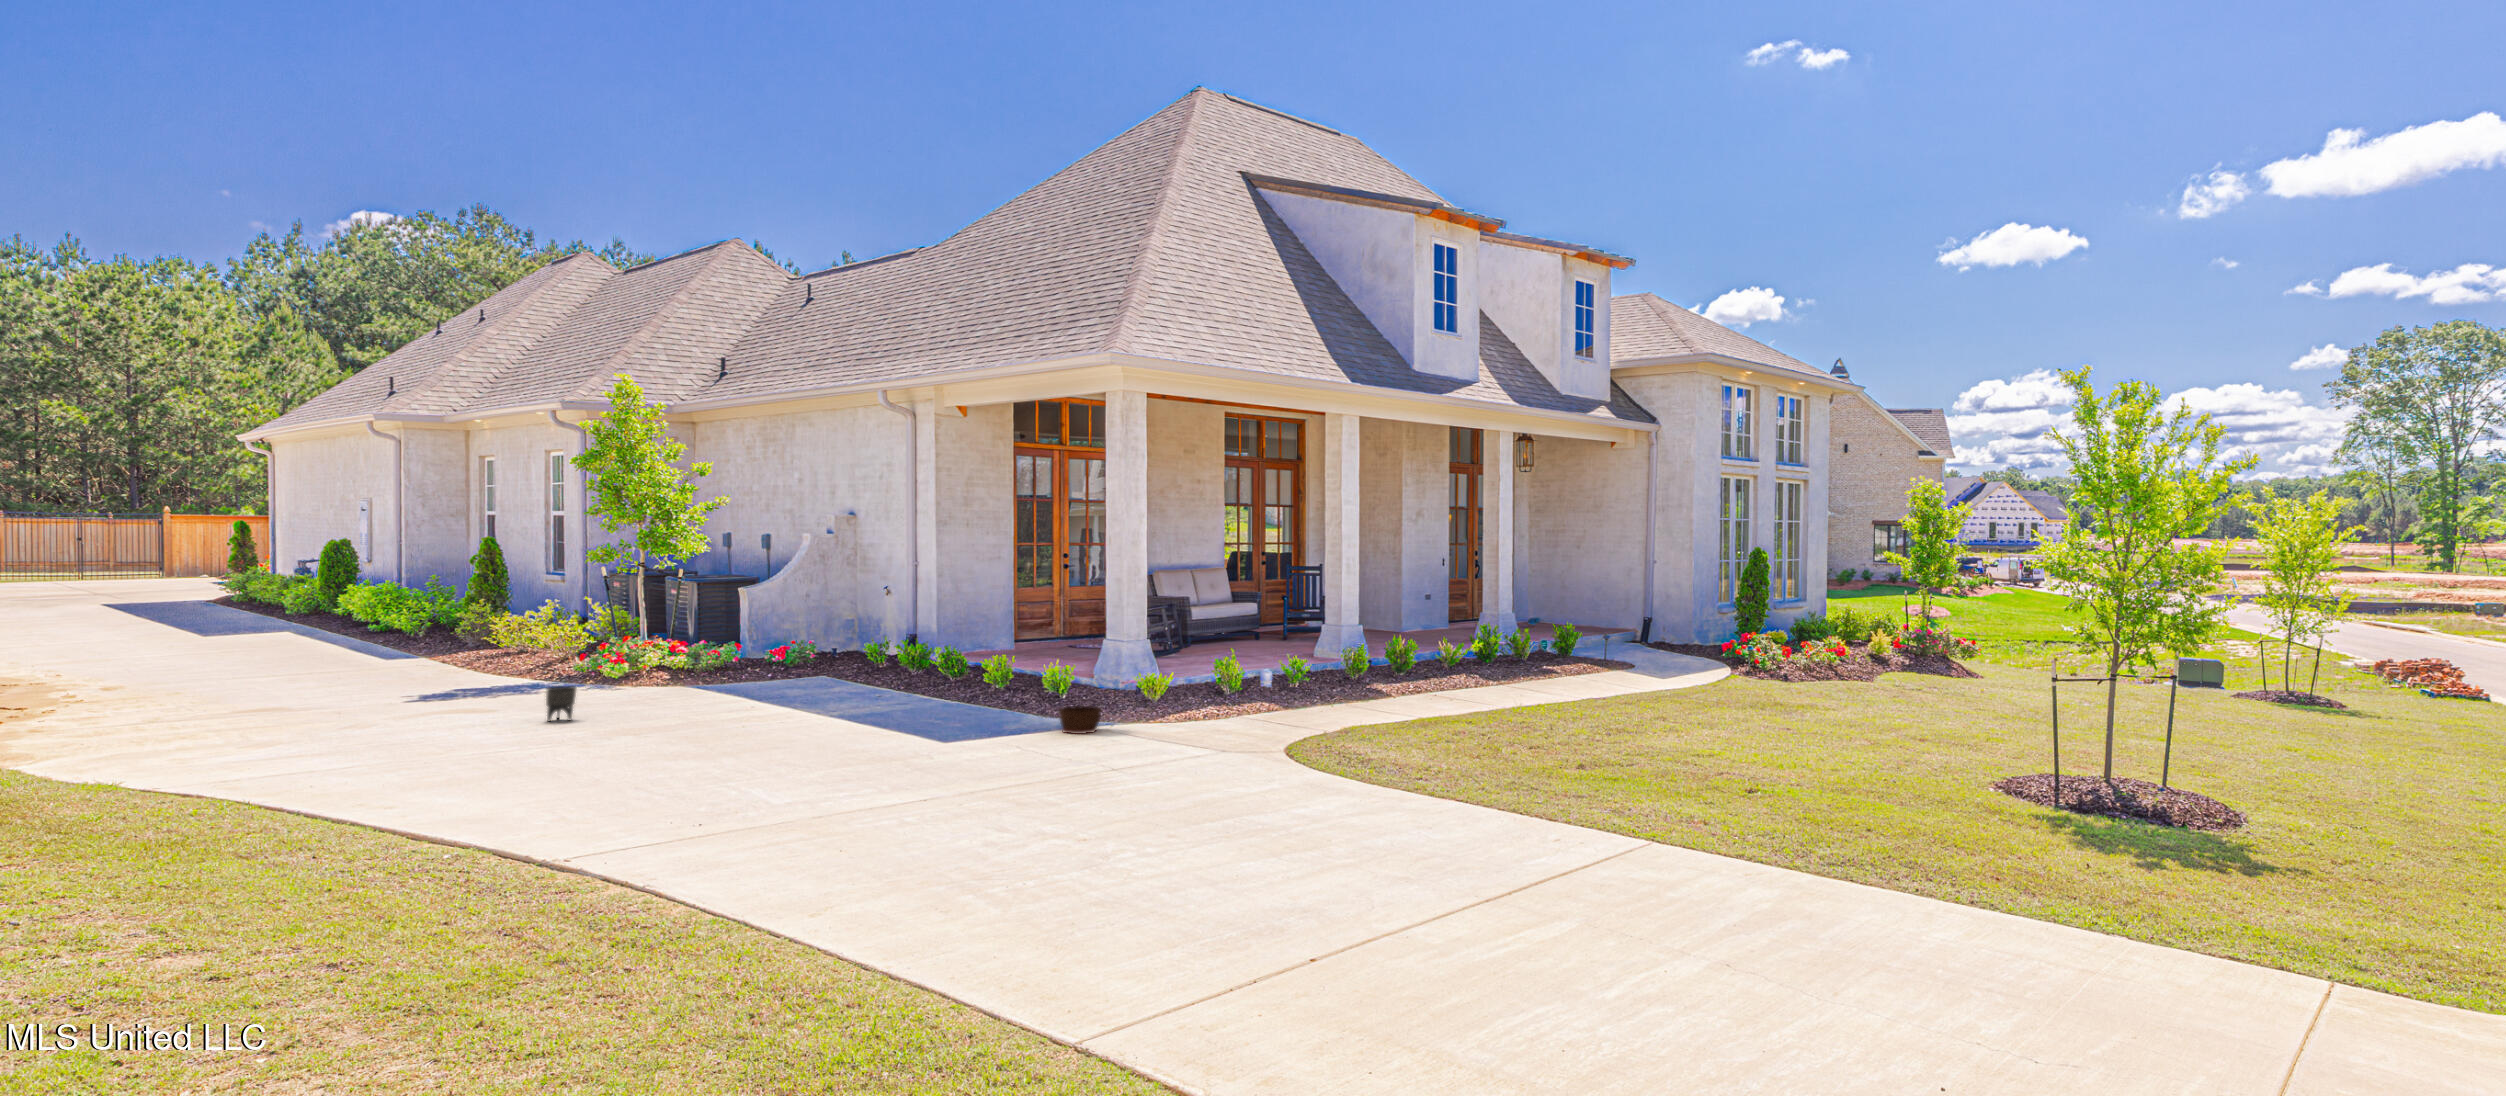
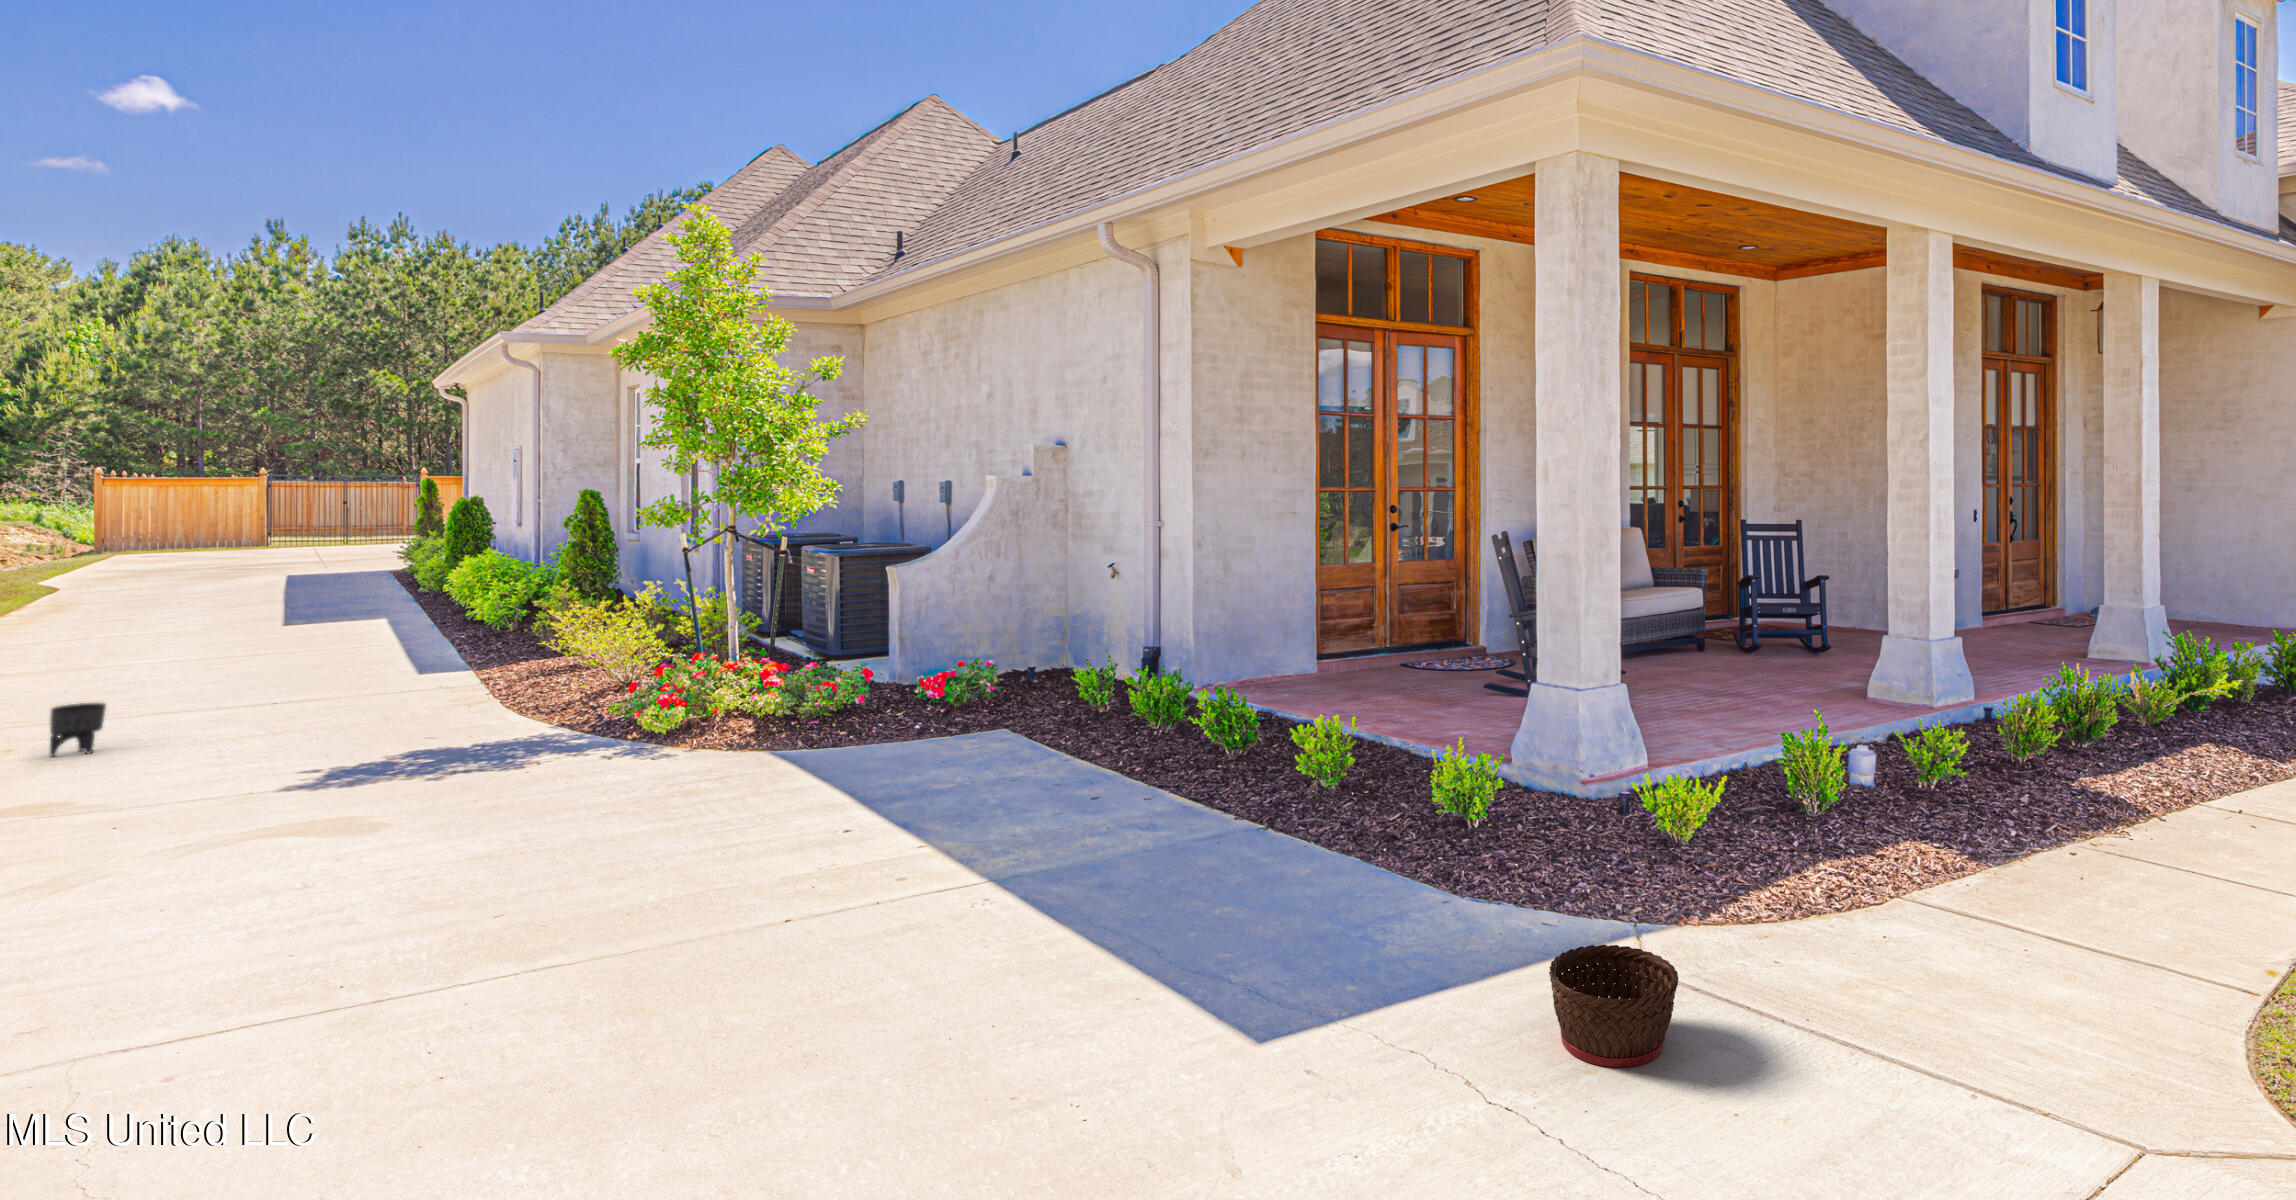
planter: present [546,686,576,721] -> present [50,703,106,756]

